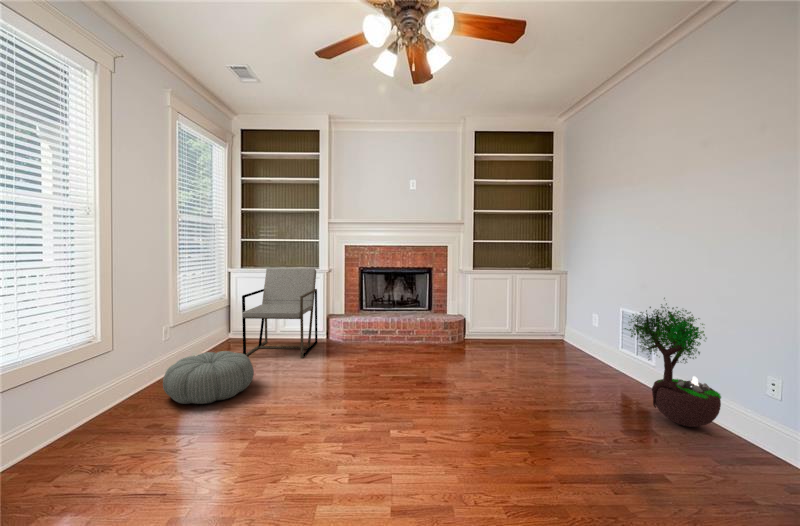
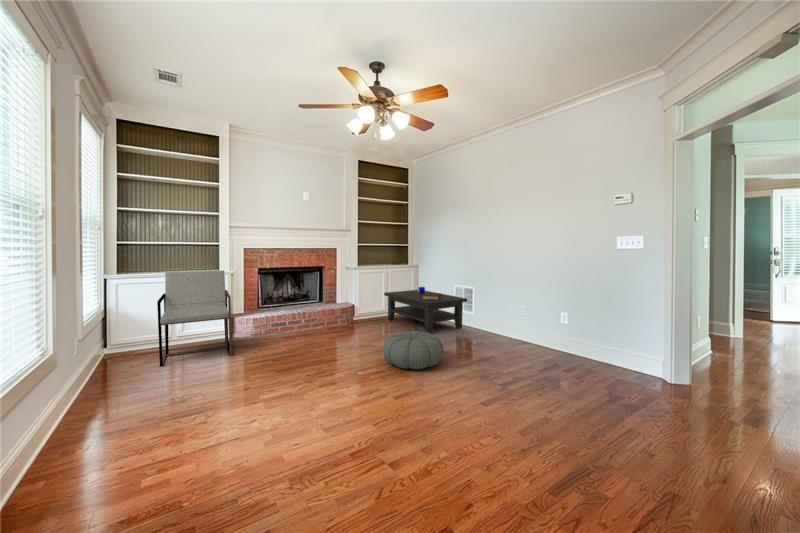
potted tree: present [625,298,721,427] -> none [479,277,523,345]
coffee table: none [508,303,630,377] -> present [384,287,467,334]
pouf: present [163,351,254,404] -> present [383,331,443,369]

